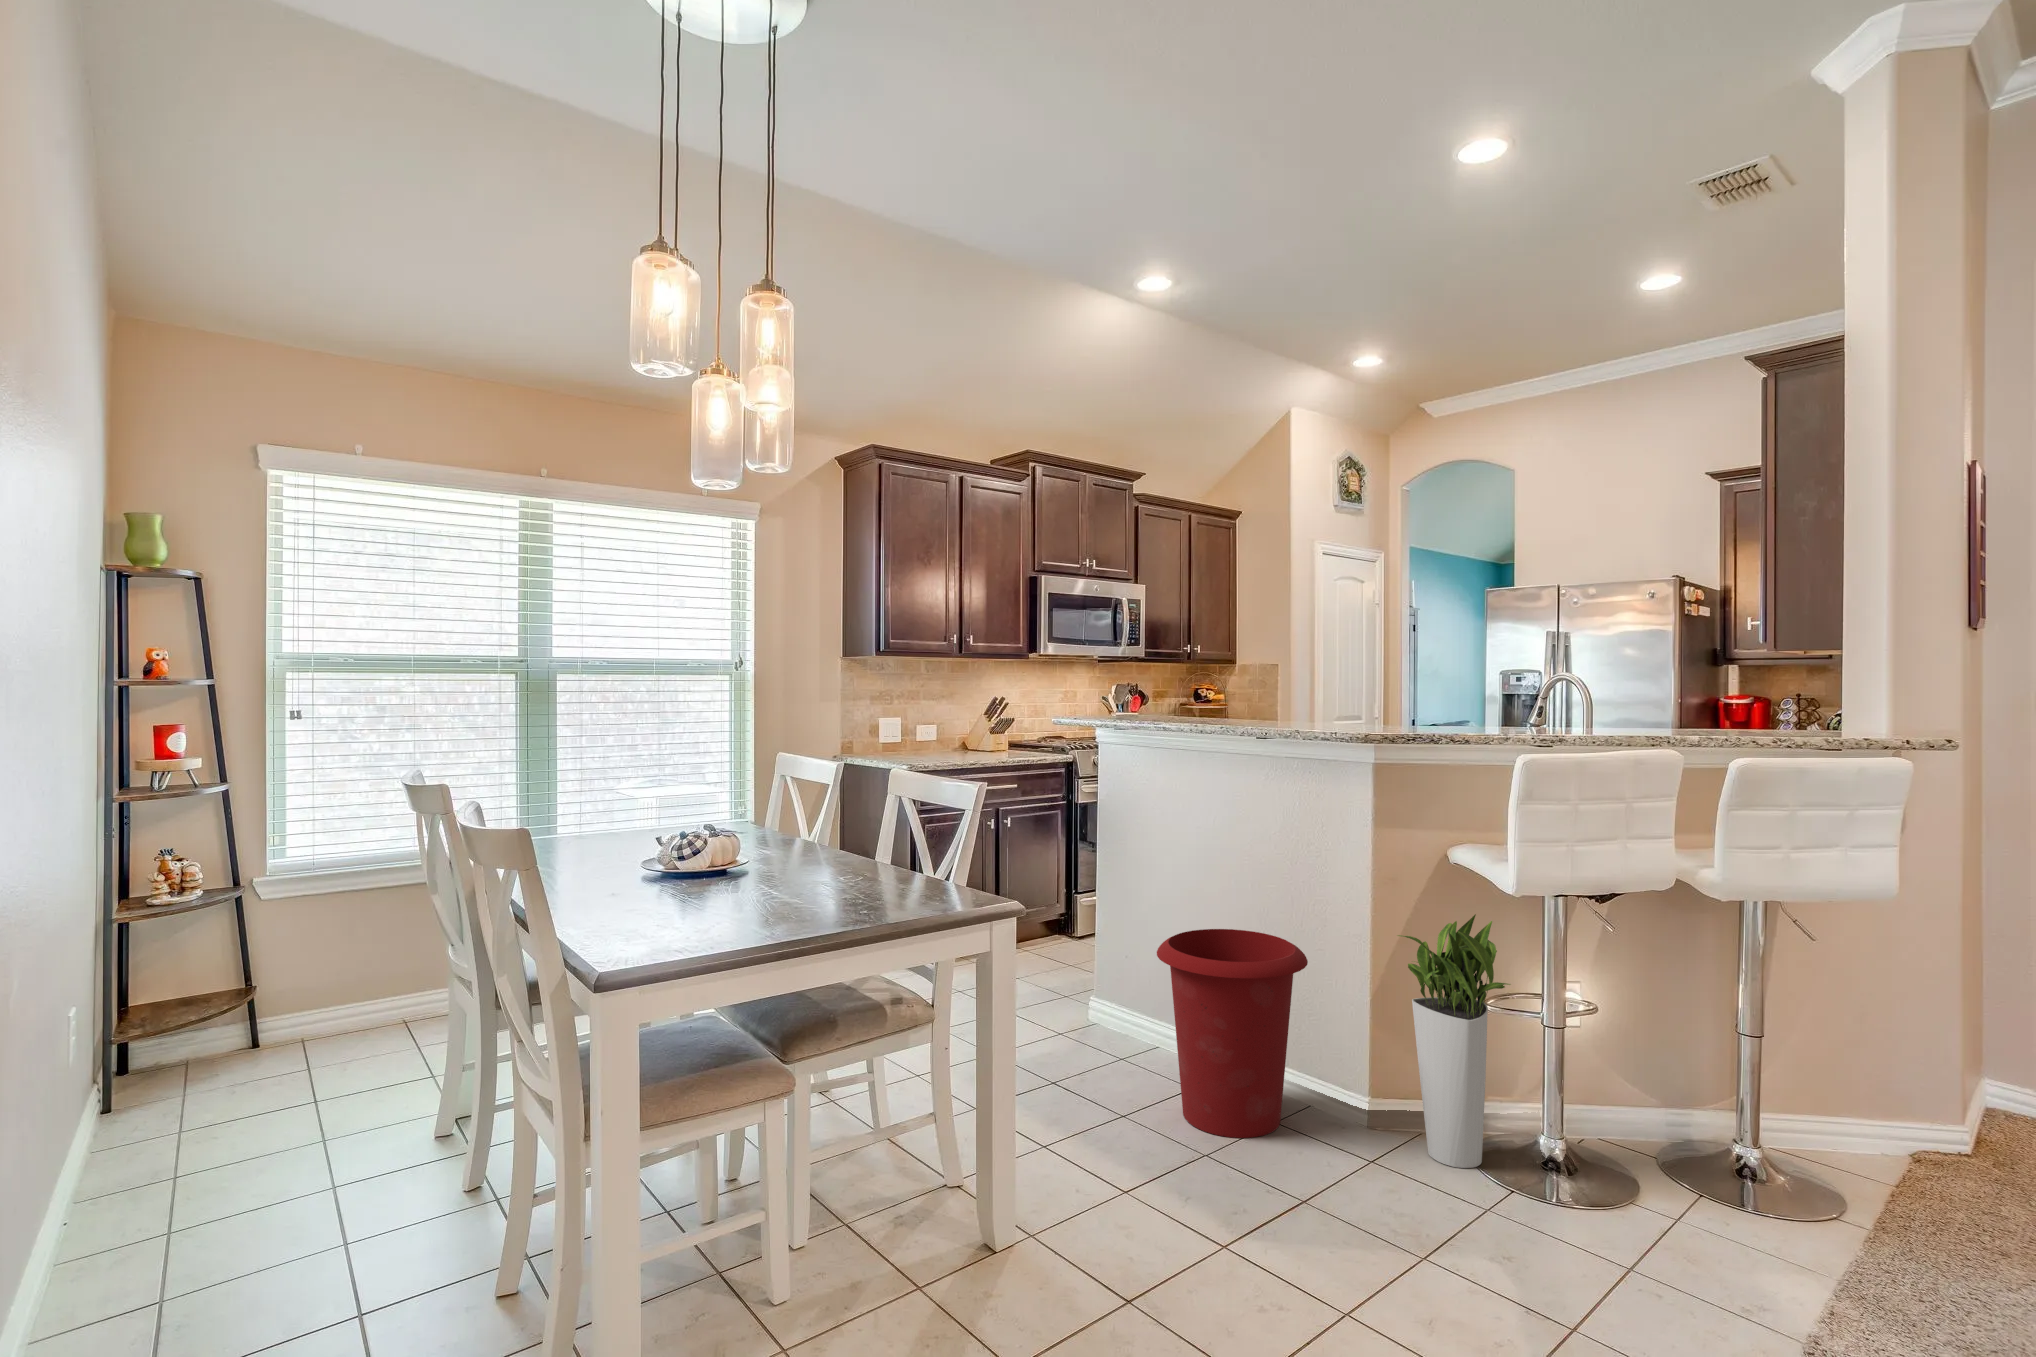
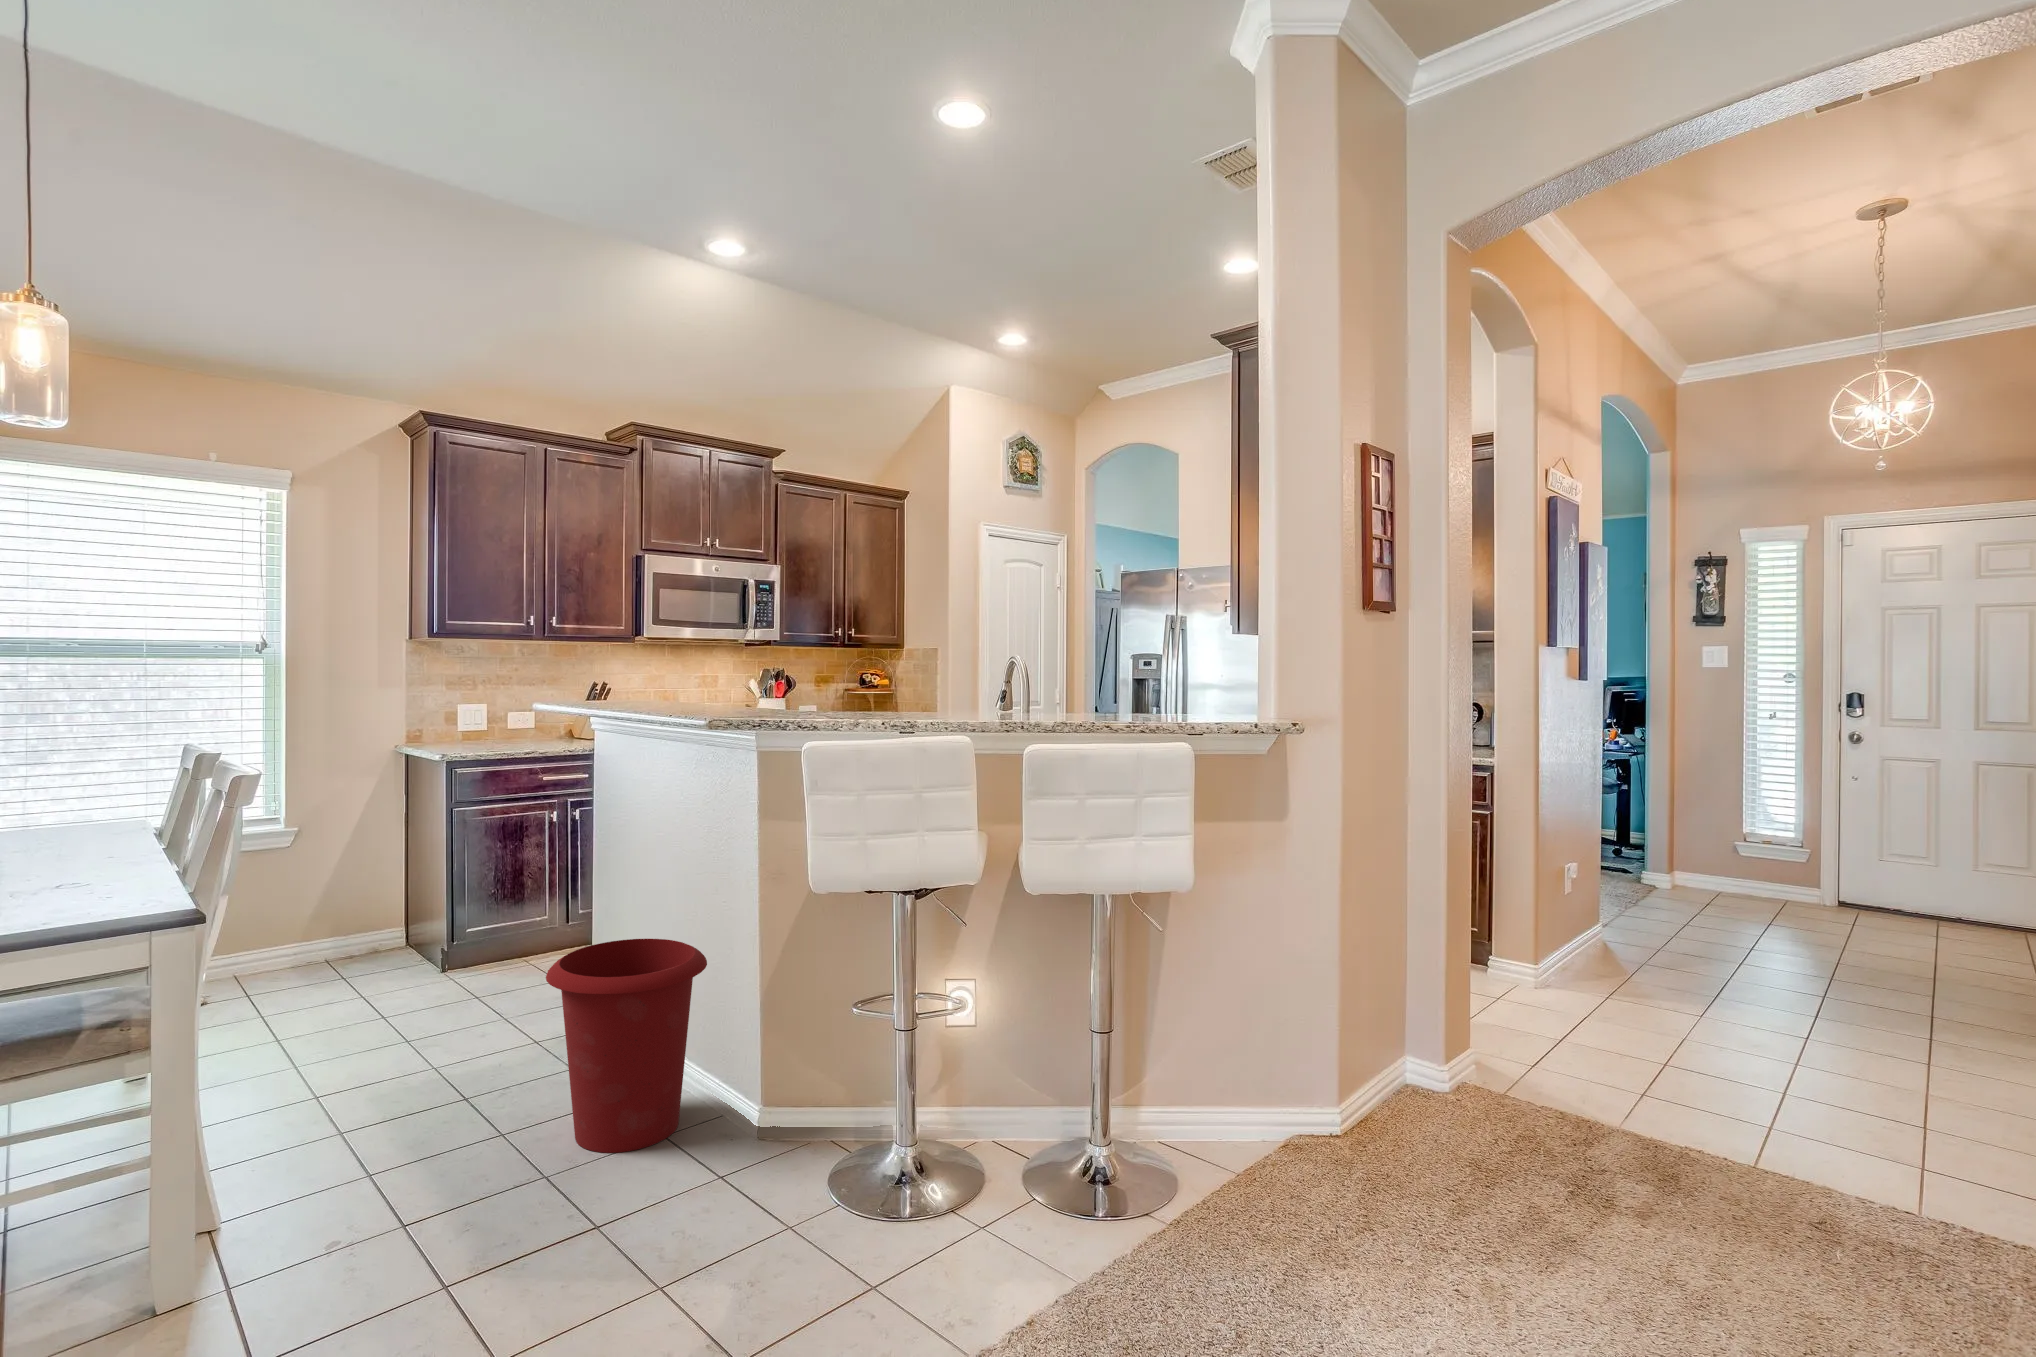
planter: present [1398,914,1510,1168] -> none [753,924,871,1175]

